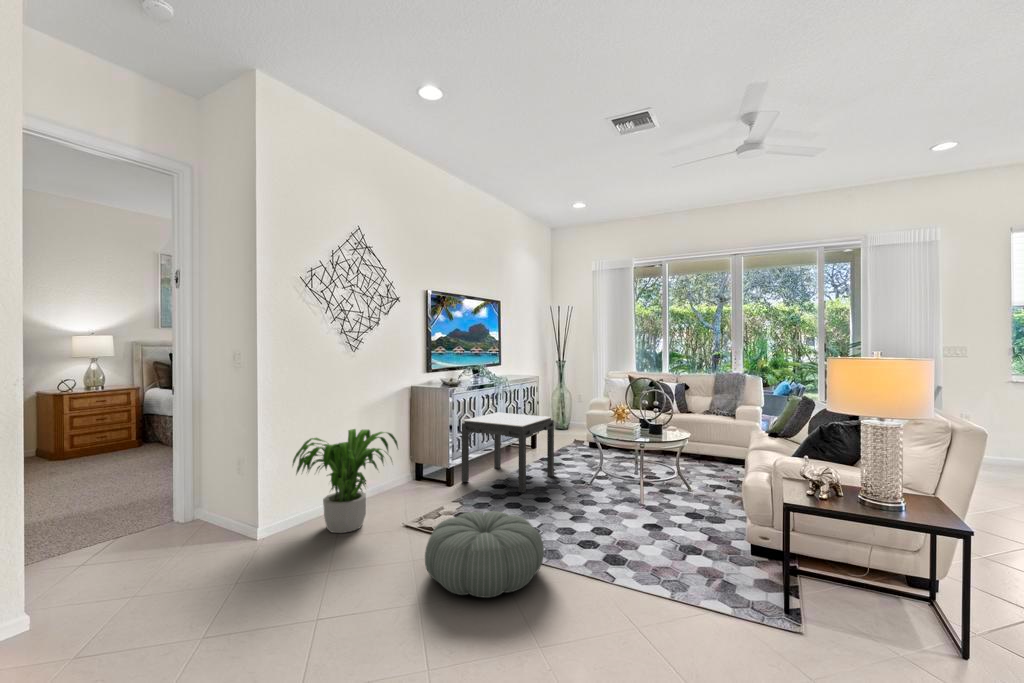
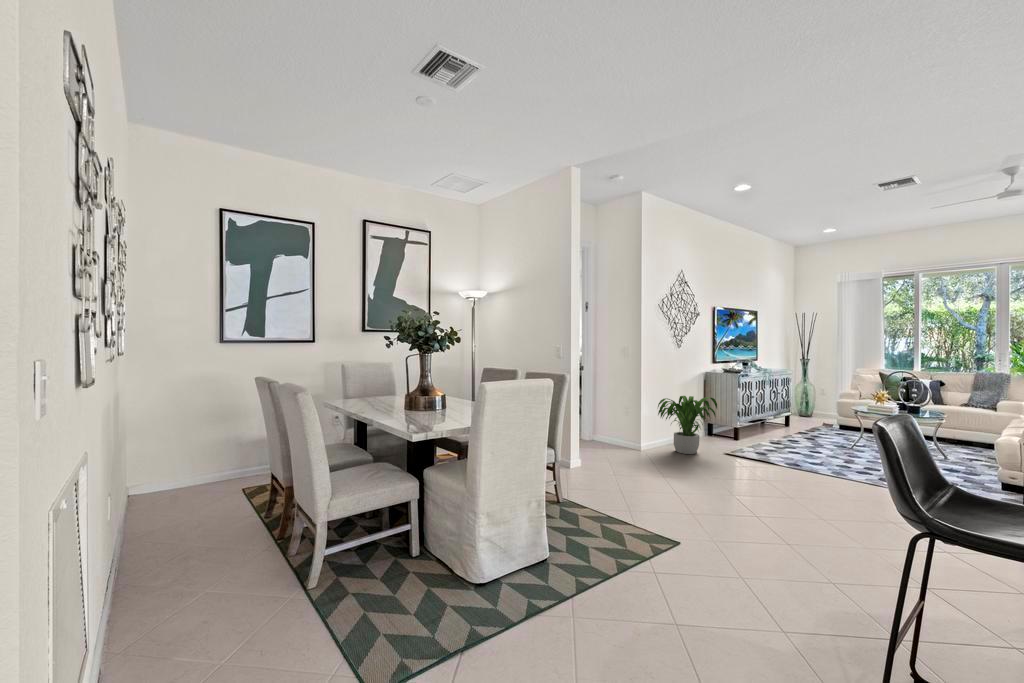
side table: present [462,412,554,493] -> none [745,394,818,448]
pouf: present [425,511,544,598] -> none [759,445,839,485]

